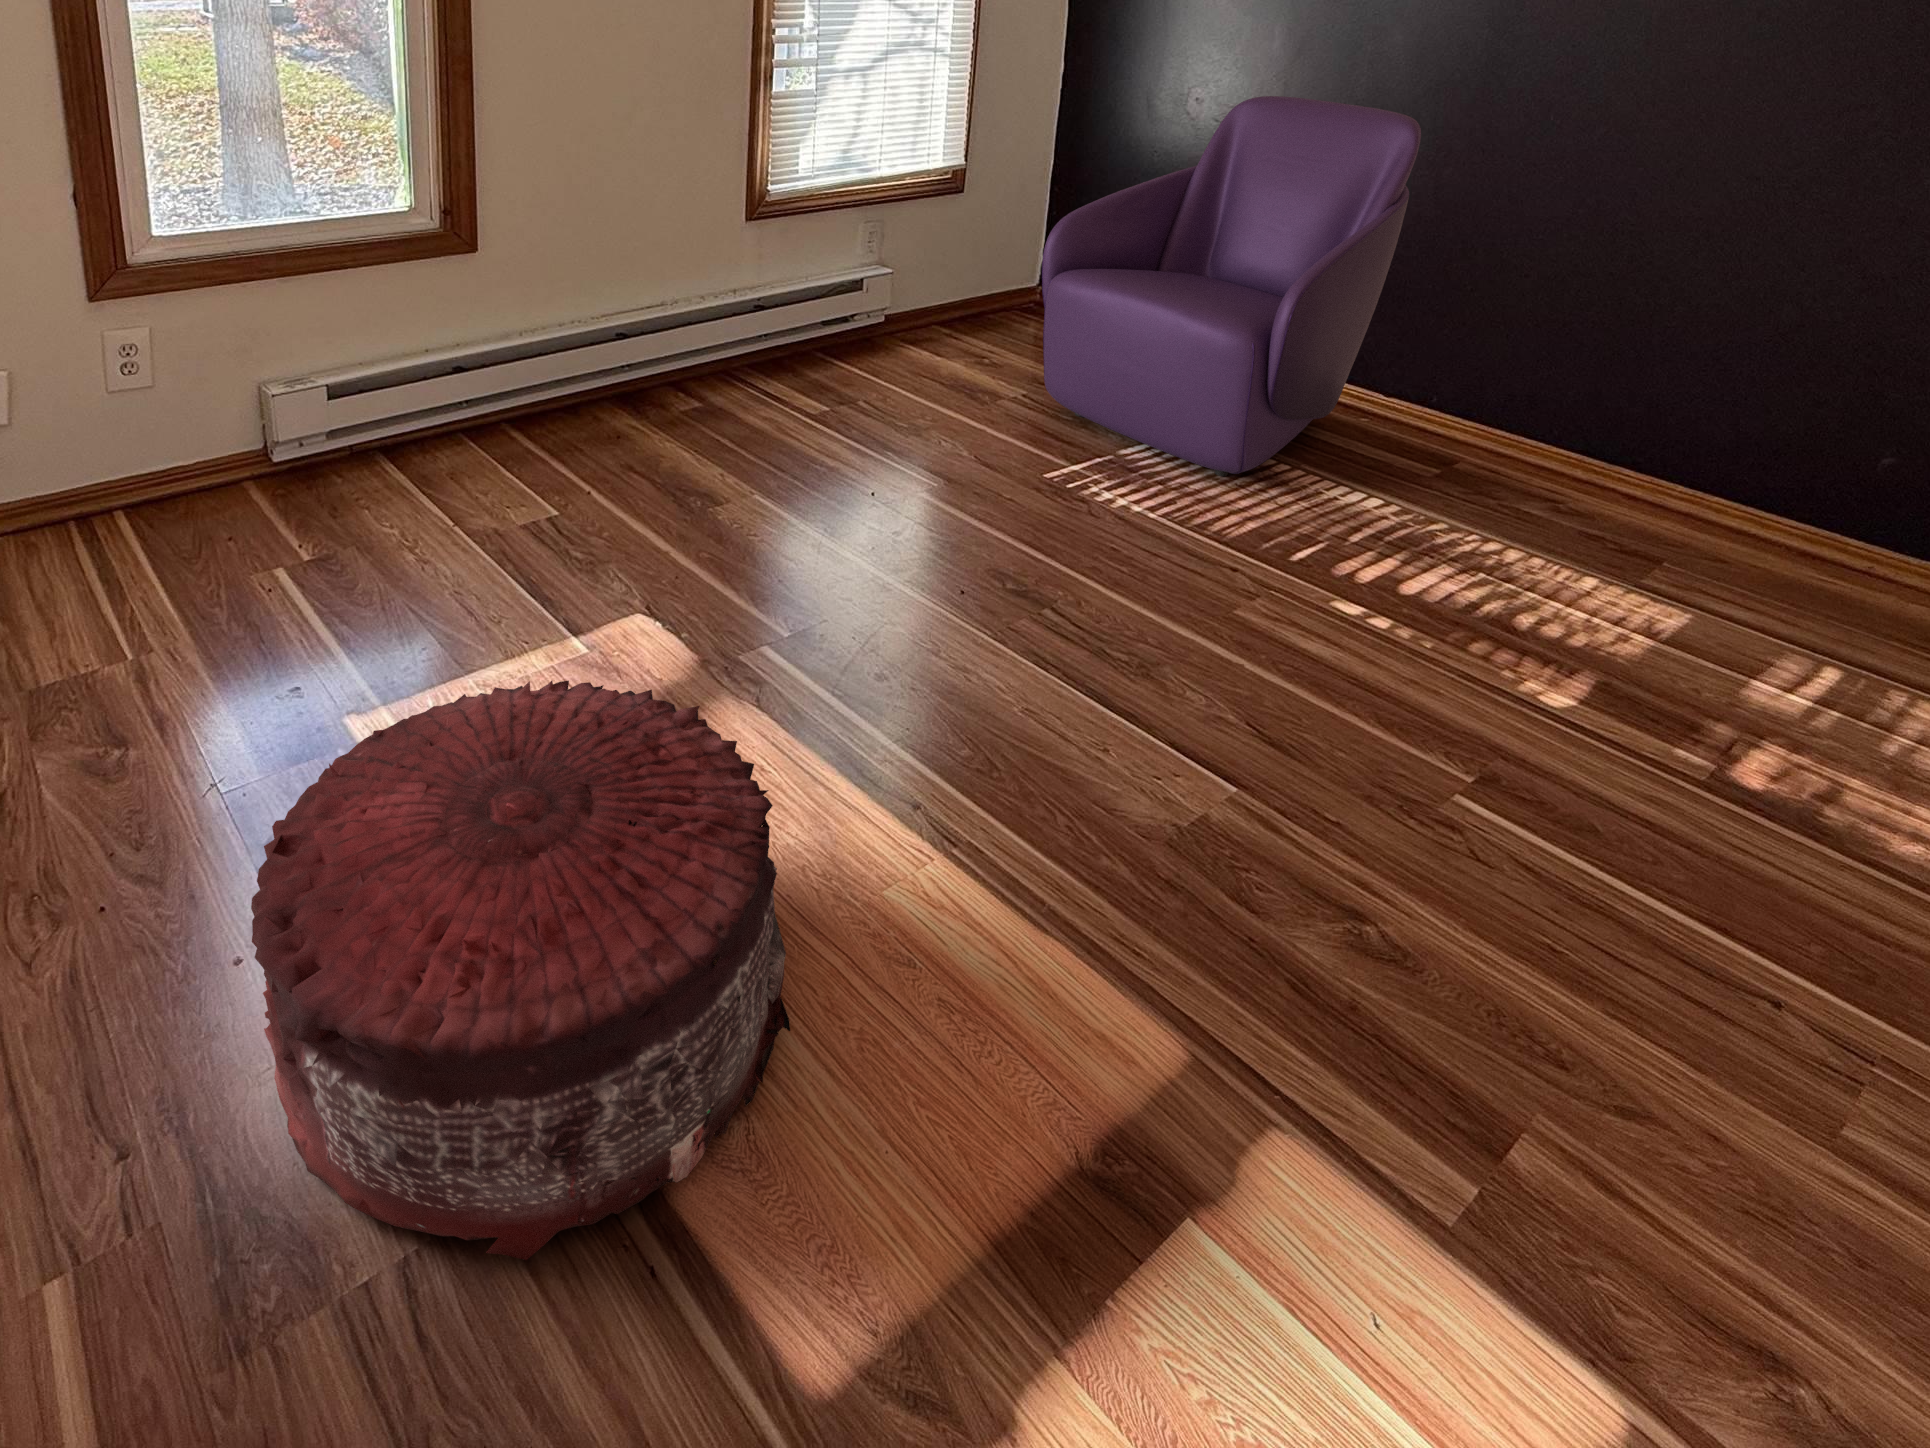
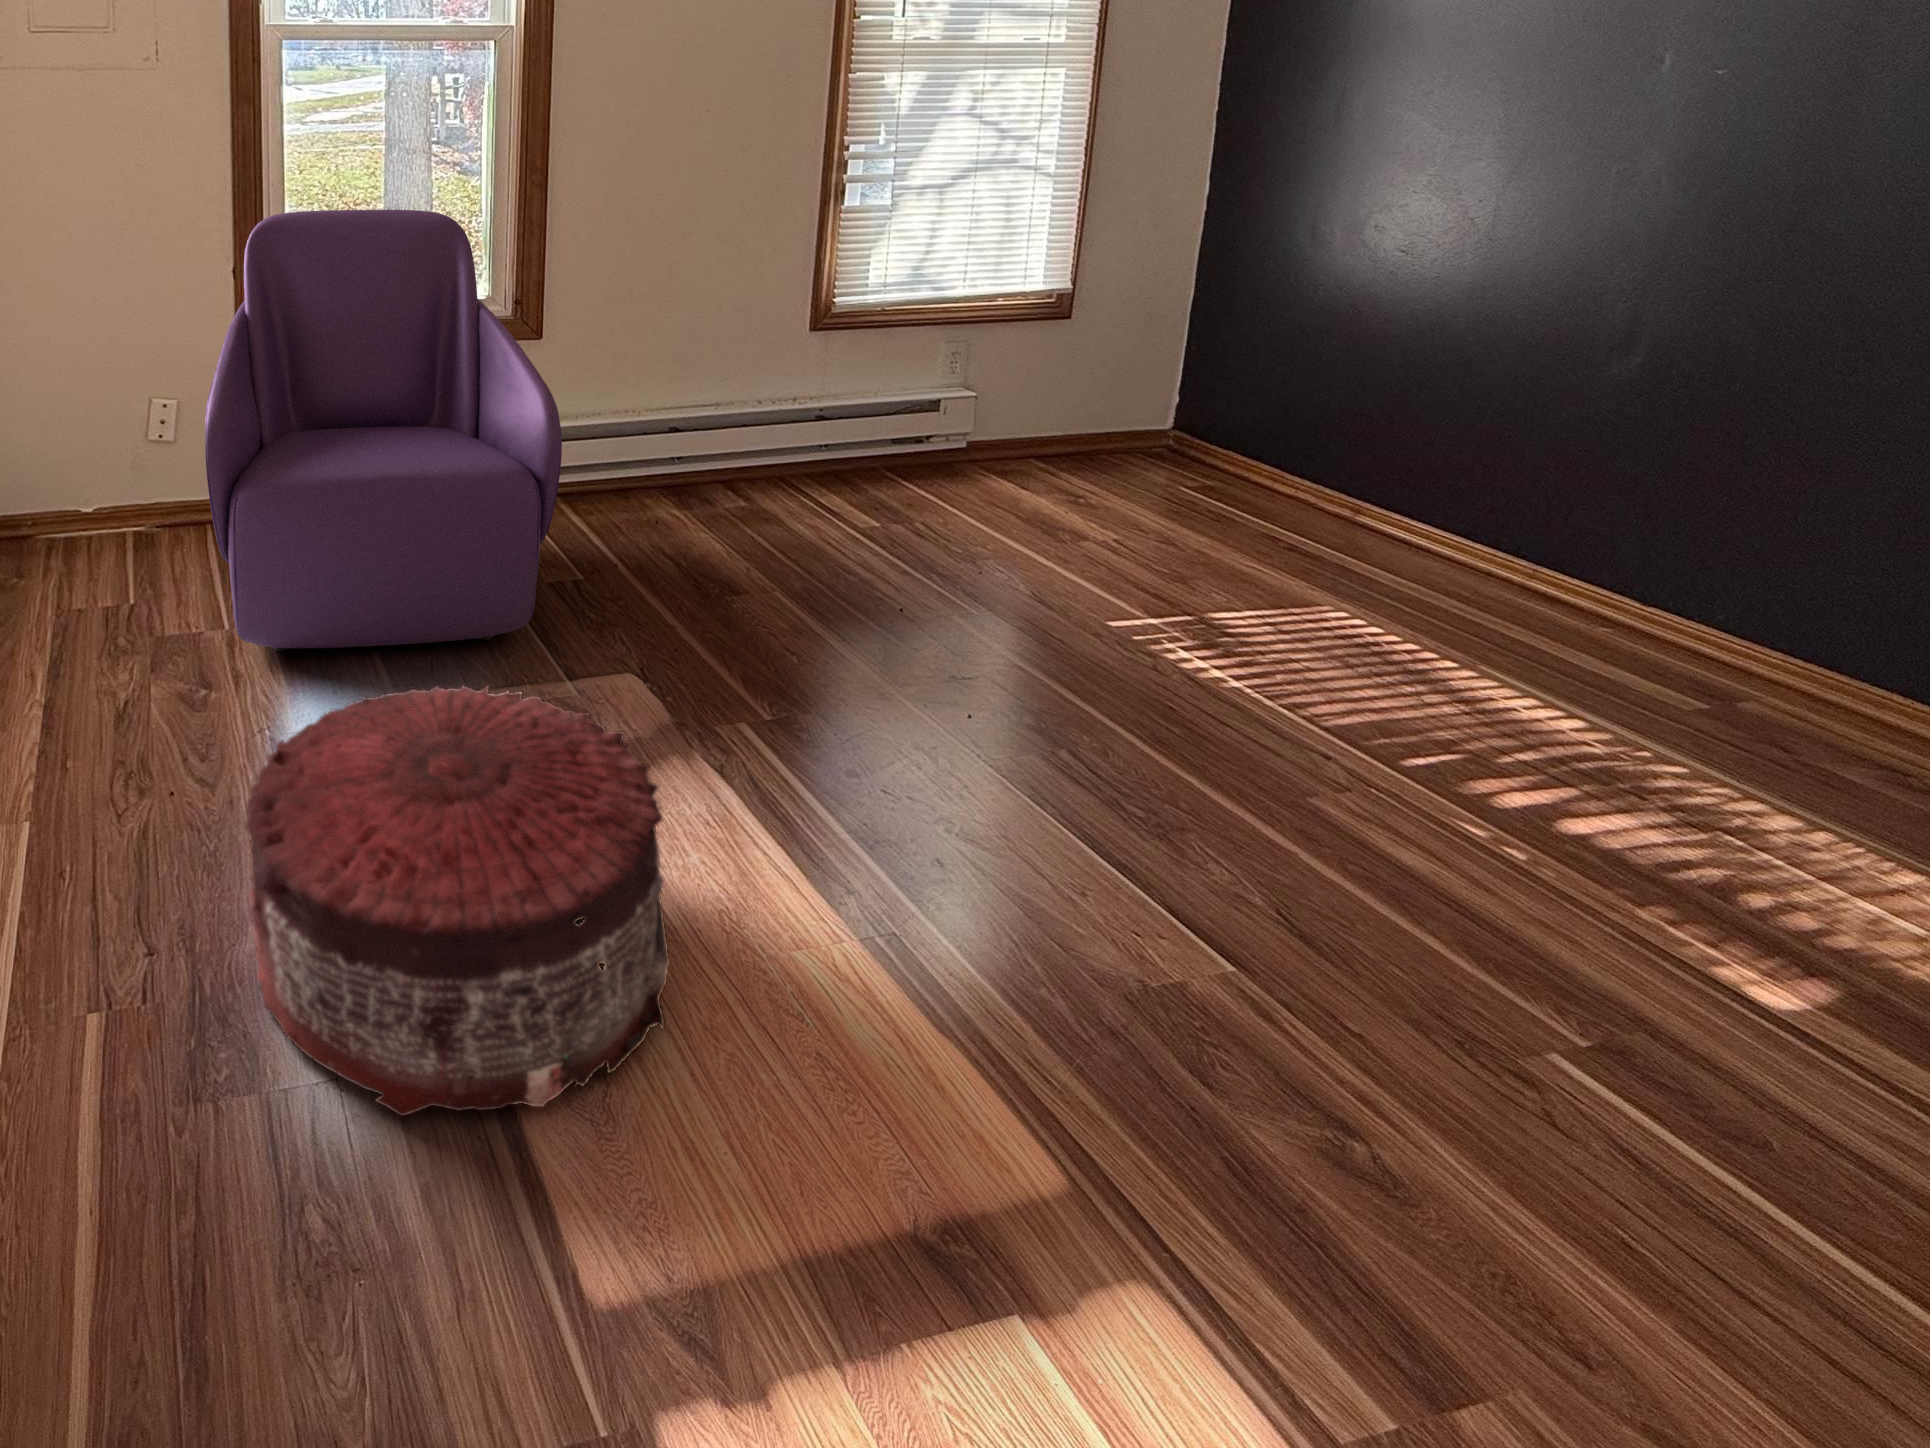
armchair: present [1042,96,1421,476] -> present [205,209,562,651]

